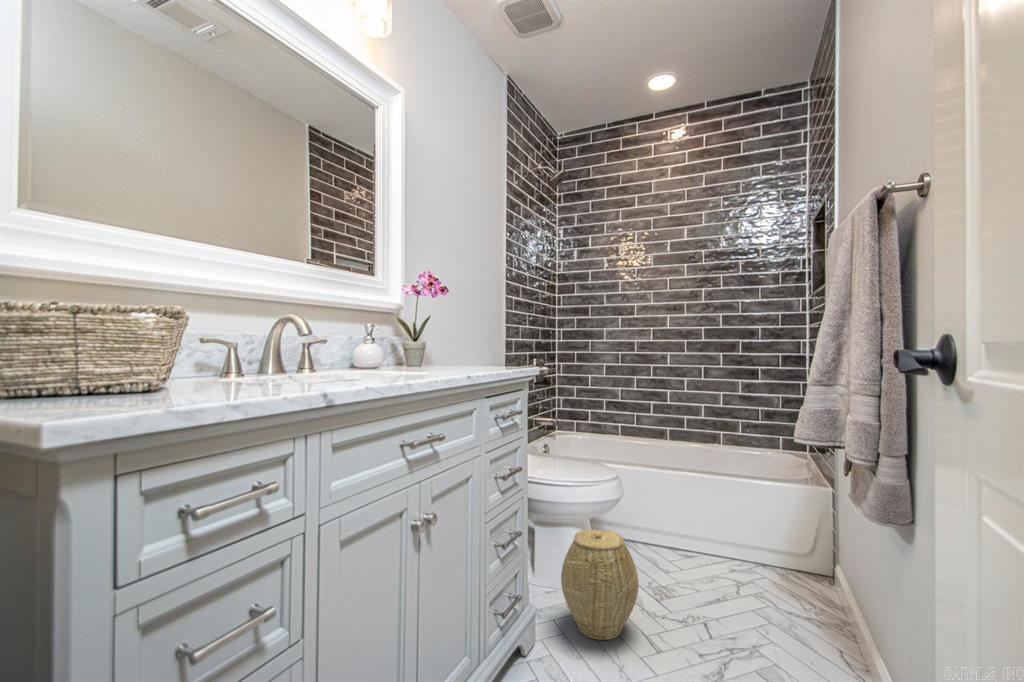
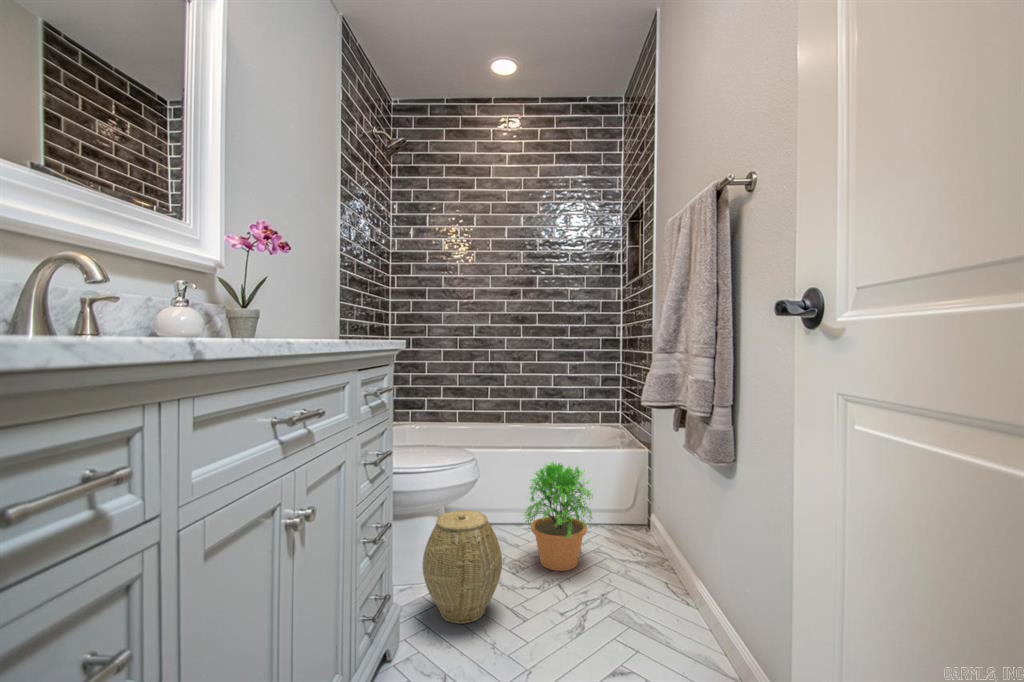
potted plant: none [669,490,759,609] -> present [525,462,592,571]

